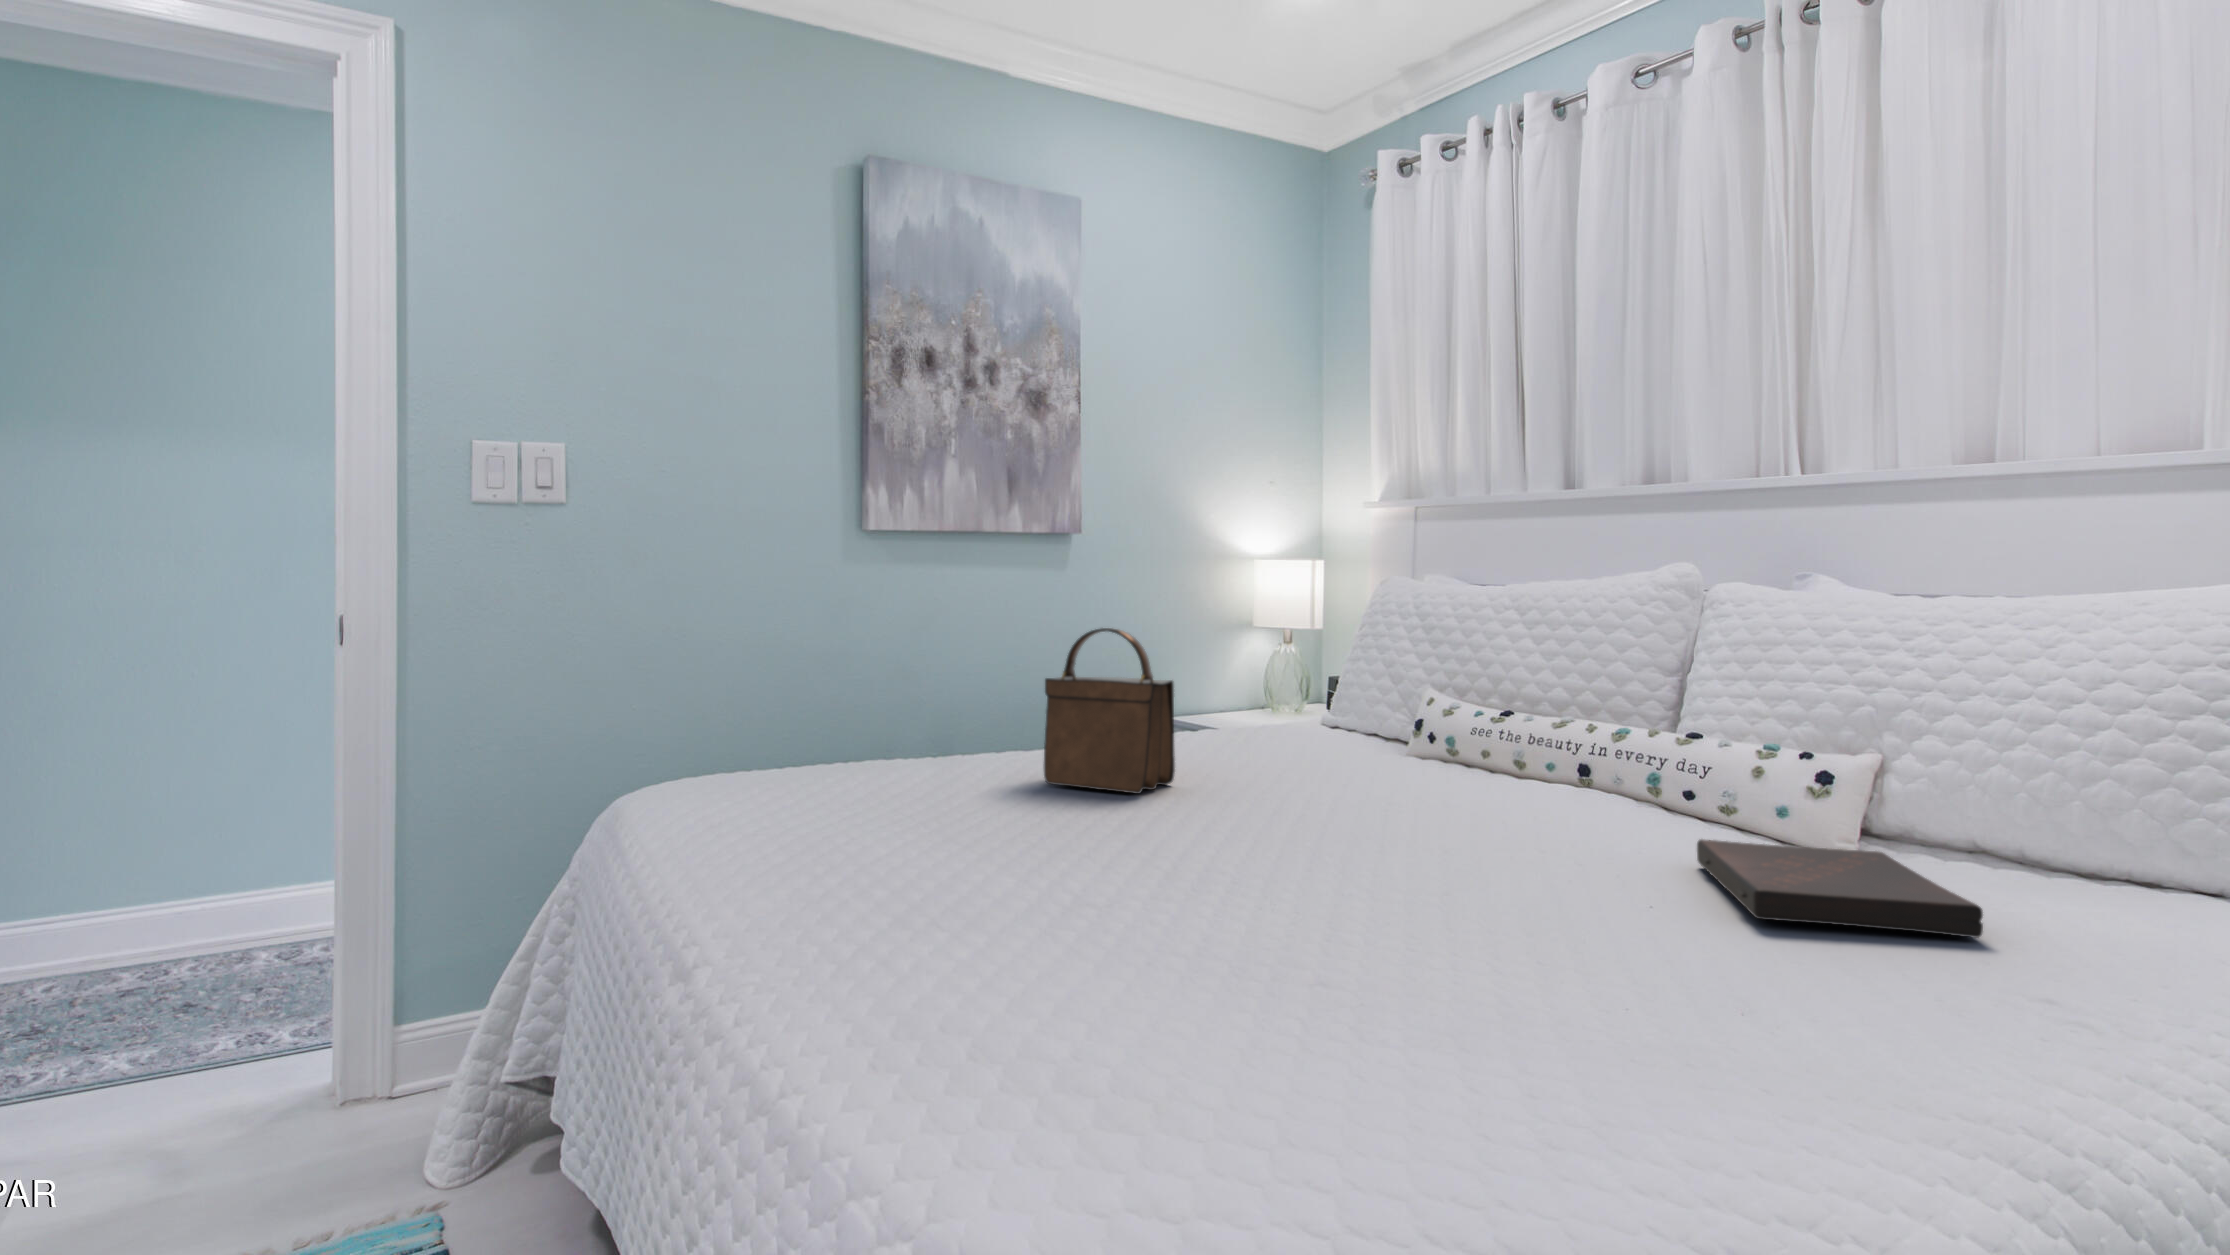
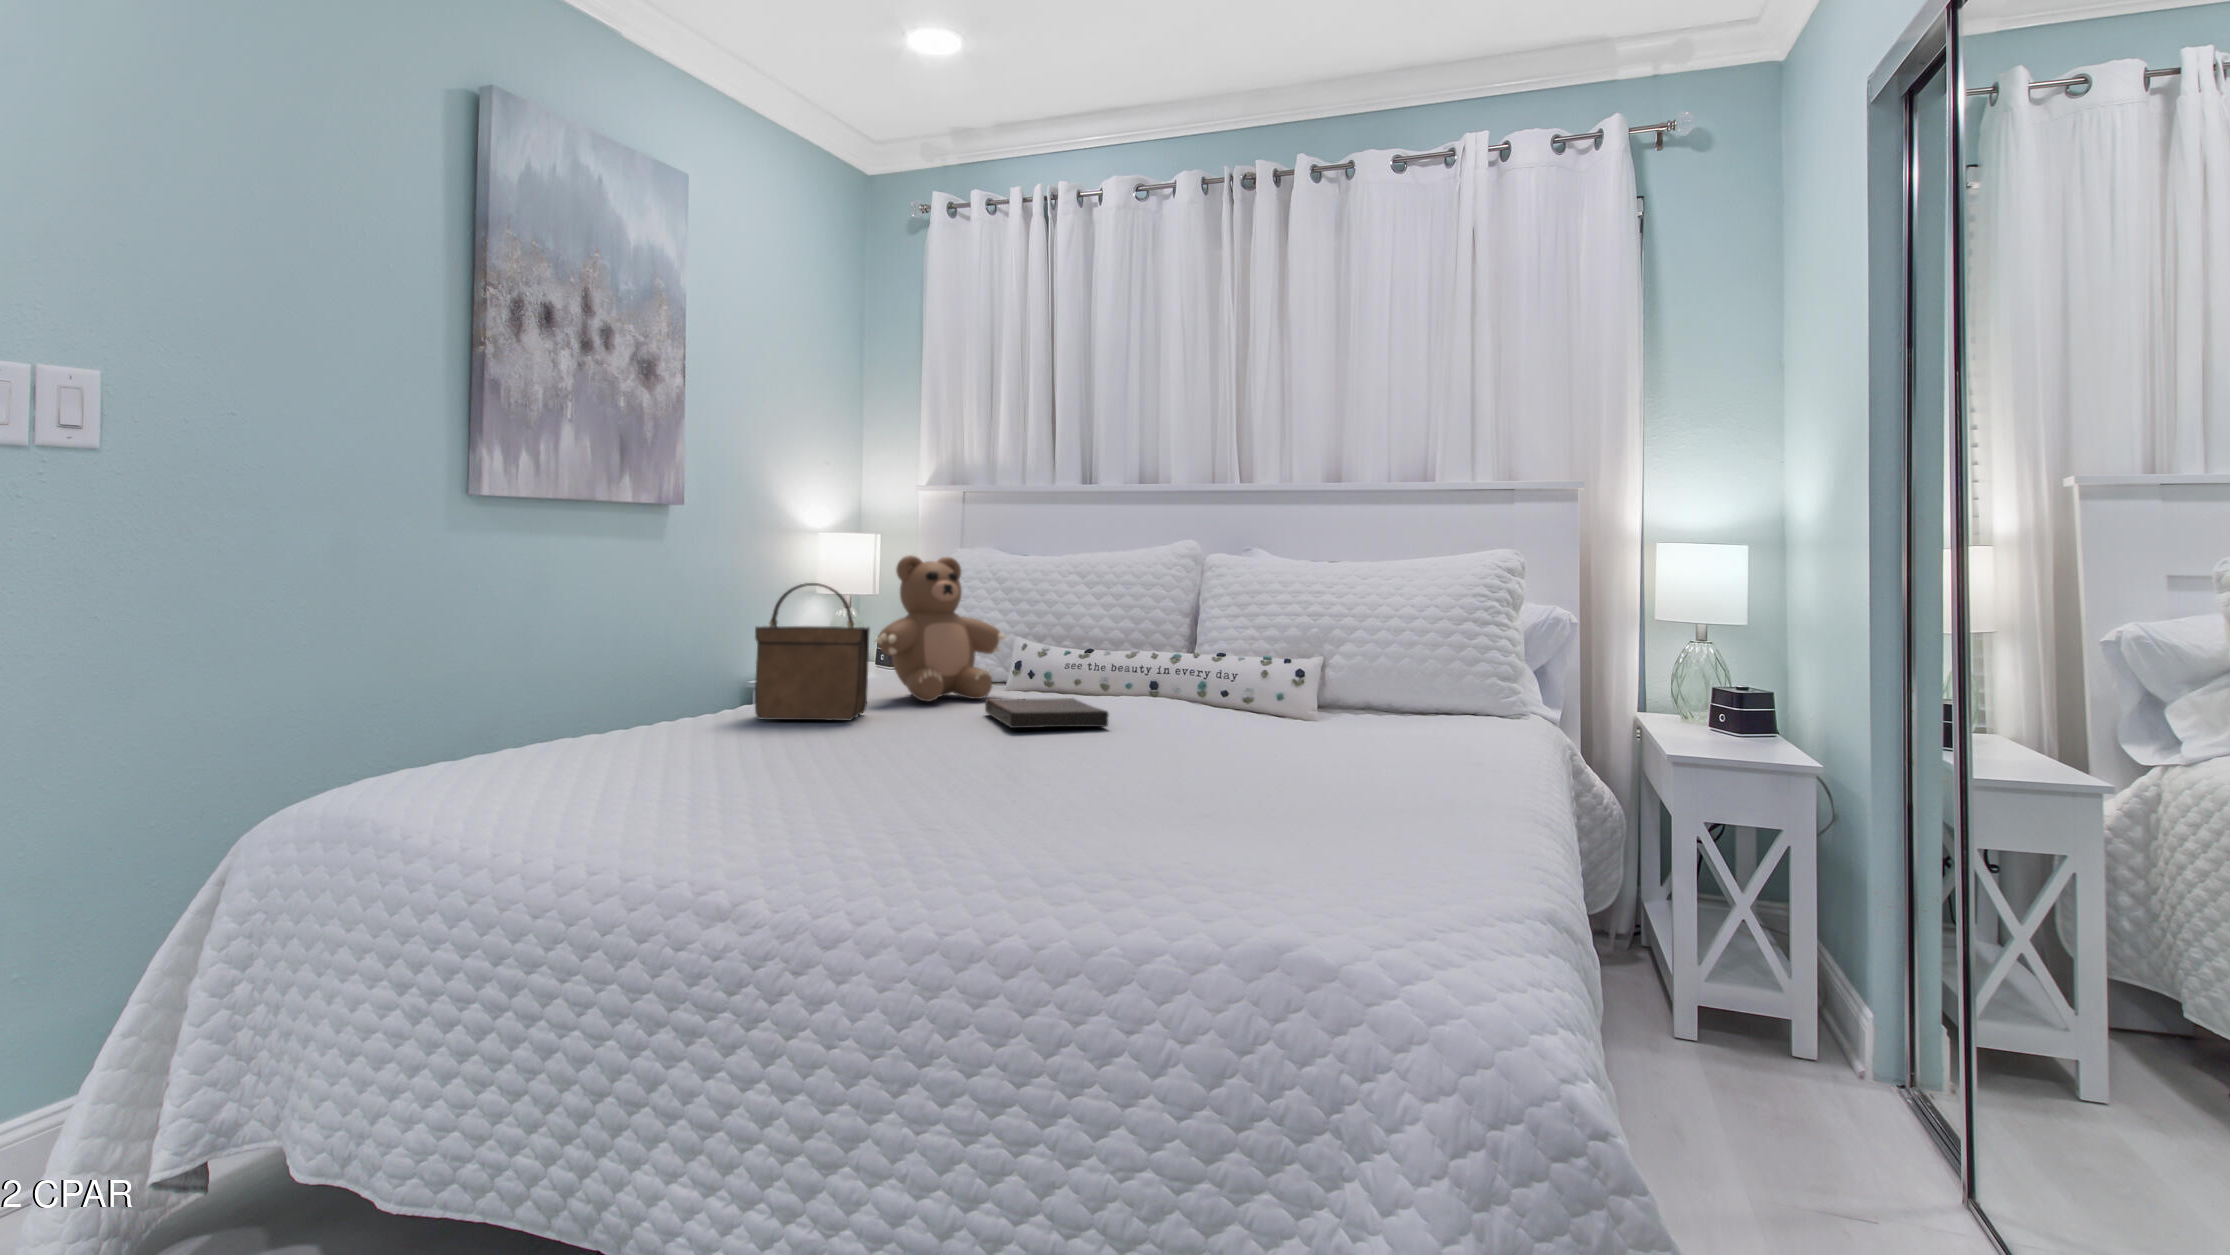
teddy bear: none [1203,589,1385,772] -> present [875,555,1005,701]
book: present [1697,839,1983,938] -> present [985,698,1109,728]

